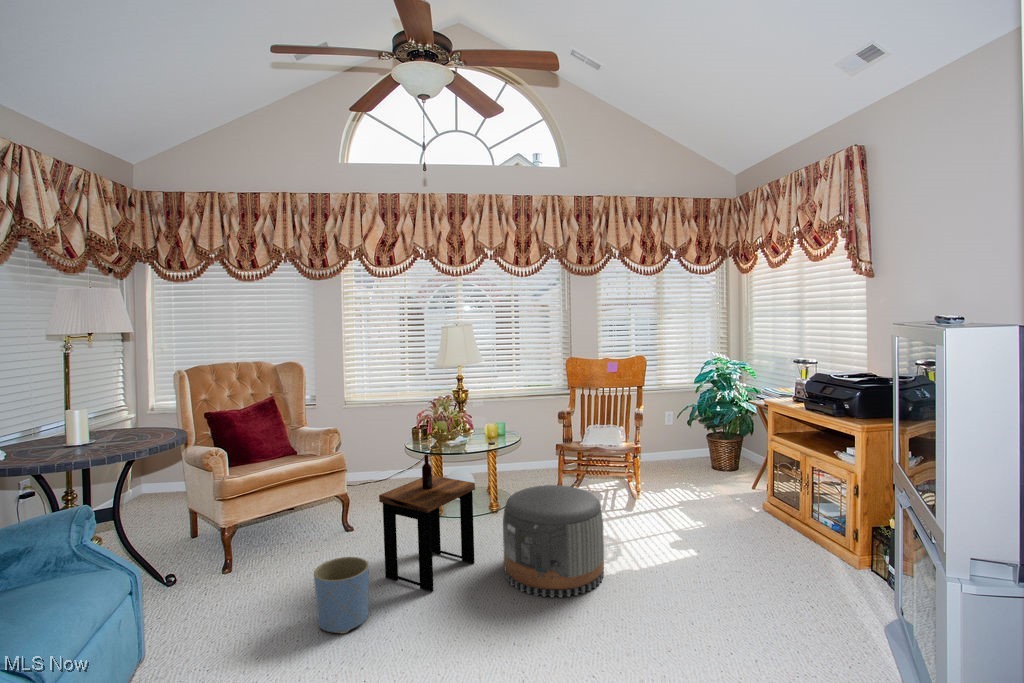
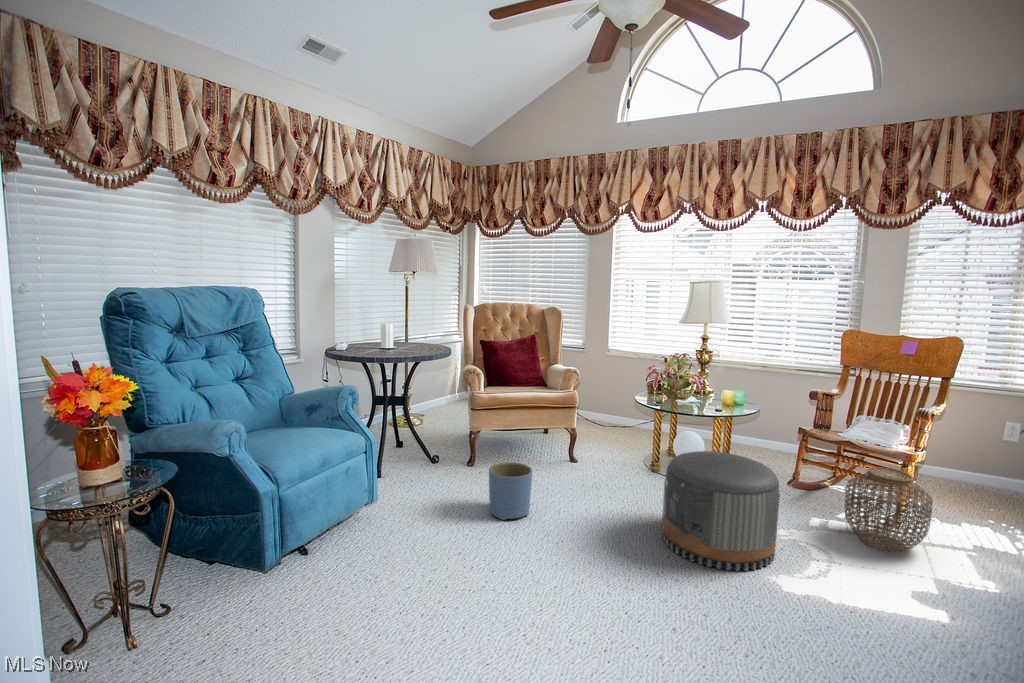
side table: present [379,454,475,592] -> none [564,395,654,518]
woven basket: none [619,467,677,533] -> present [845,467,933,552]

